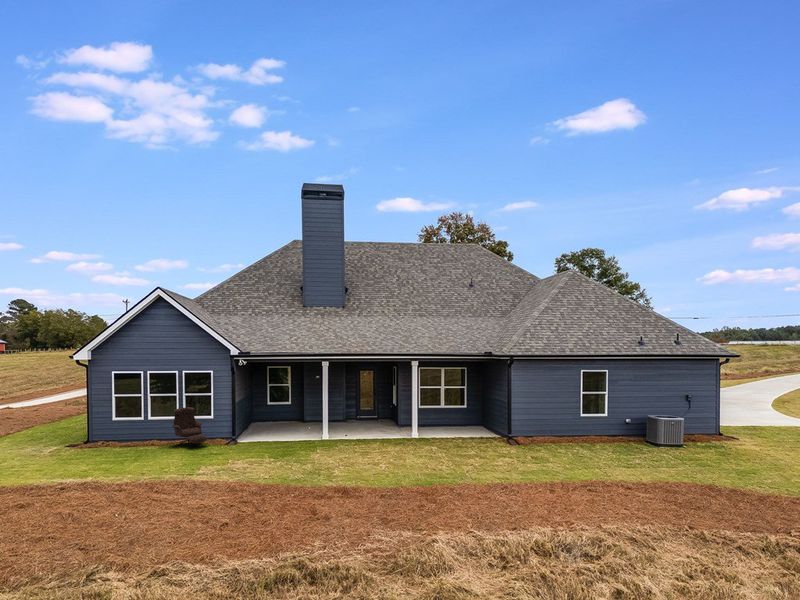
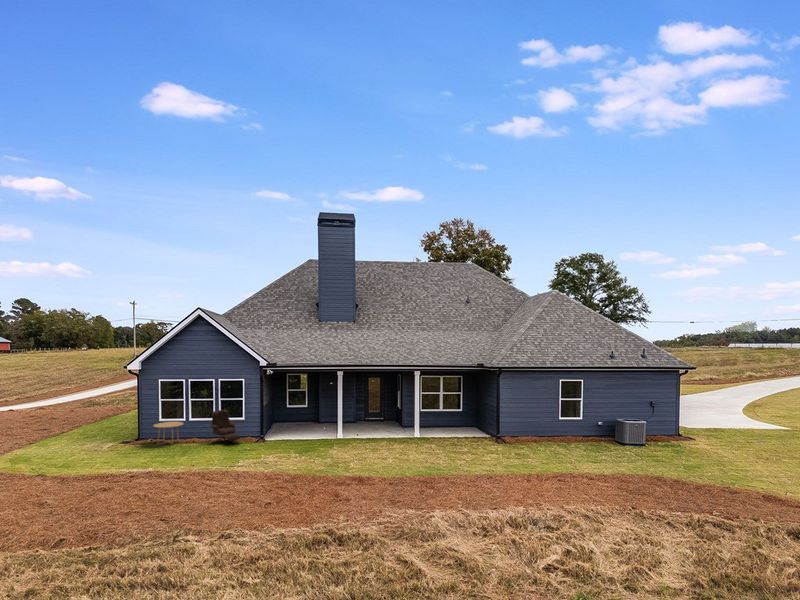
round table: none [103,422,141,449] -> present [153,422,184,445]

